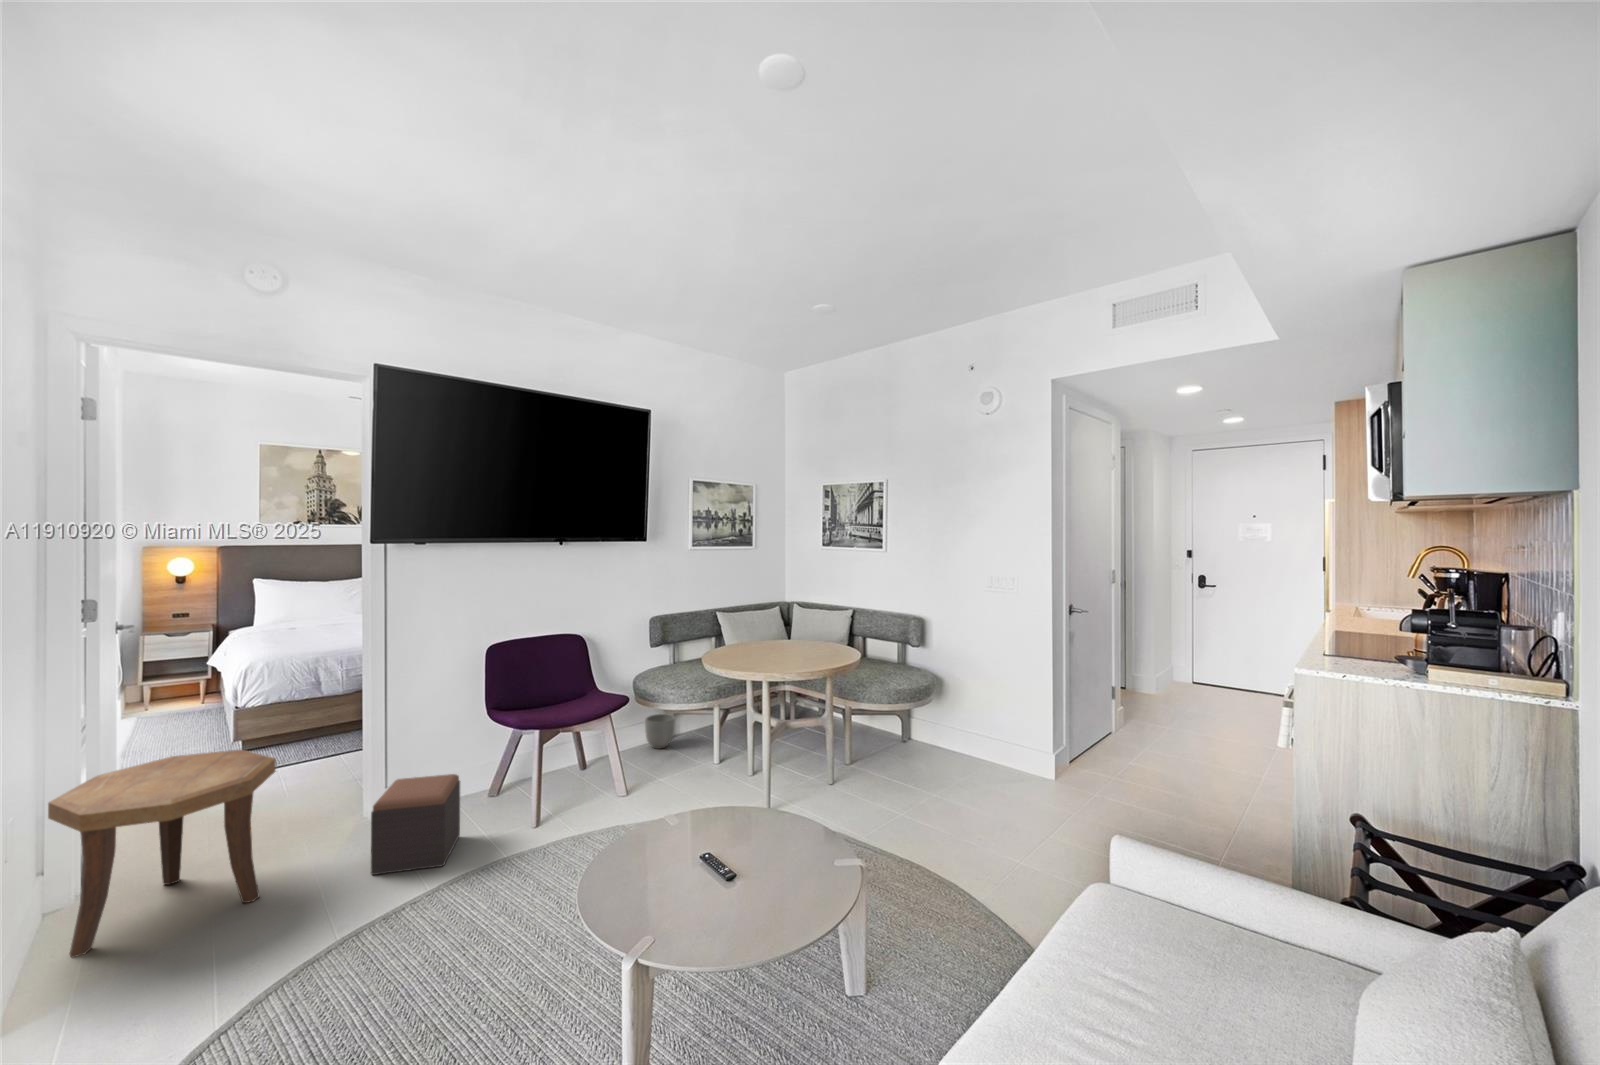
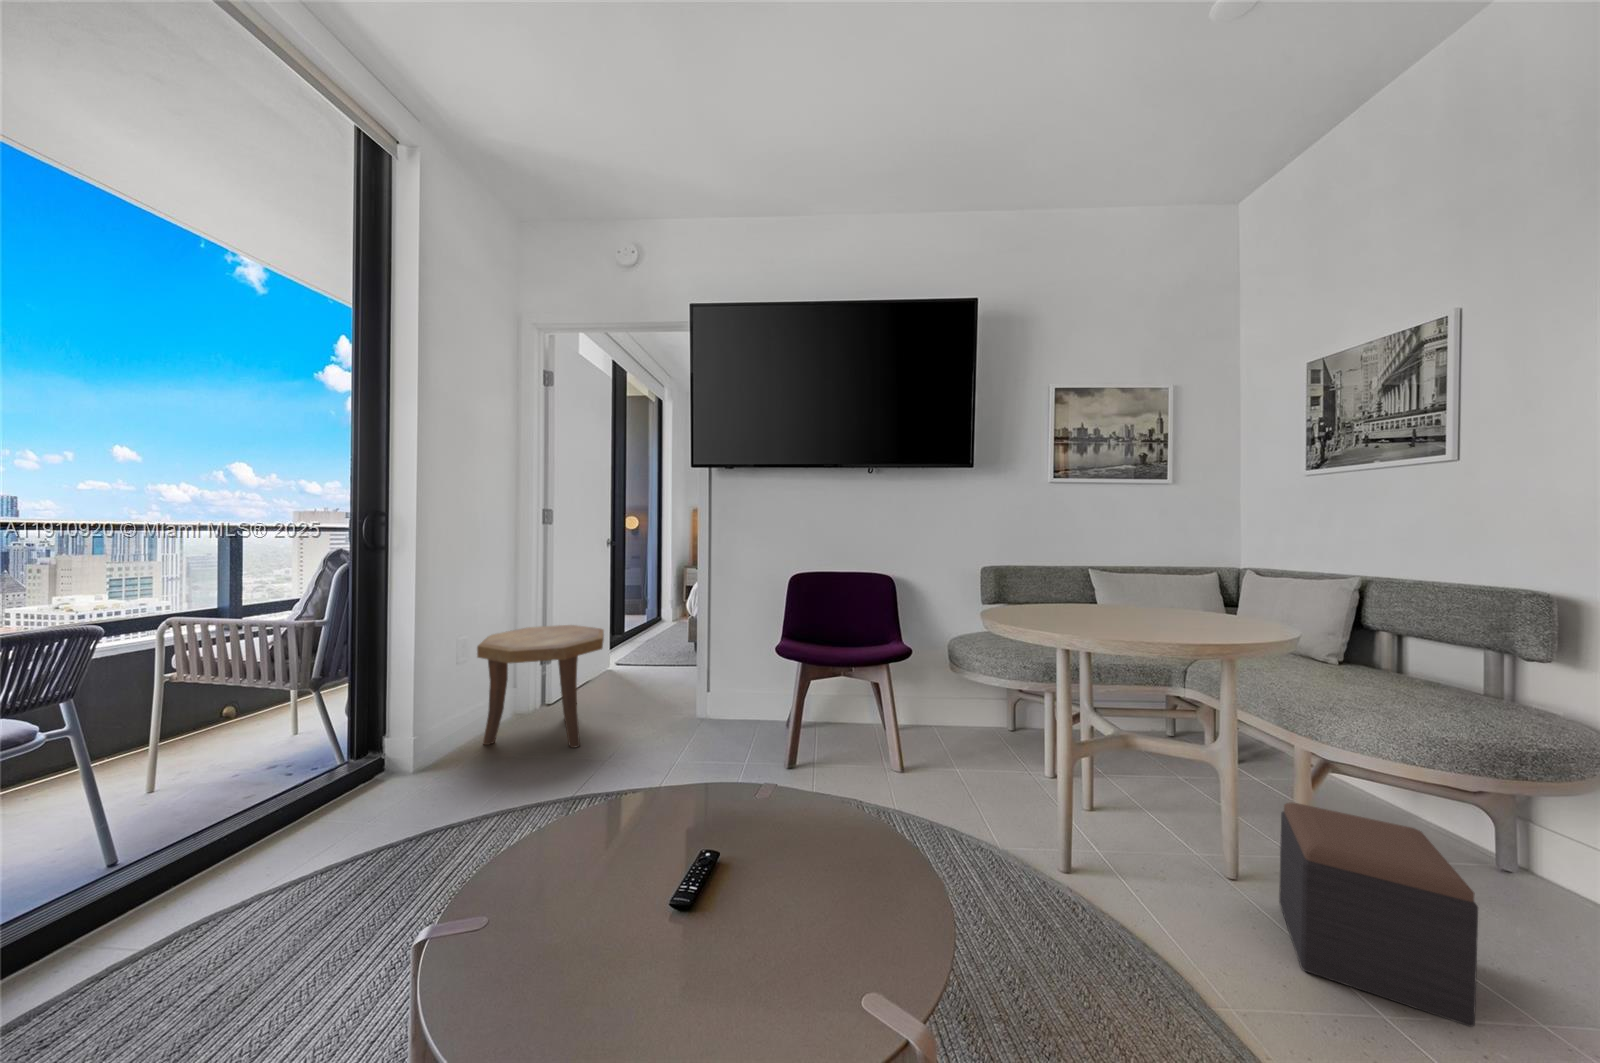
planter: present [645,714,675,749] -> none [975,687,1015,732]
footstool: present [371,774,460,875] -> present [1279,803,1478,1027]

